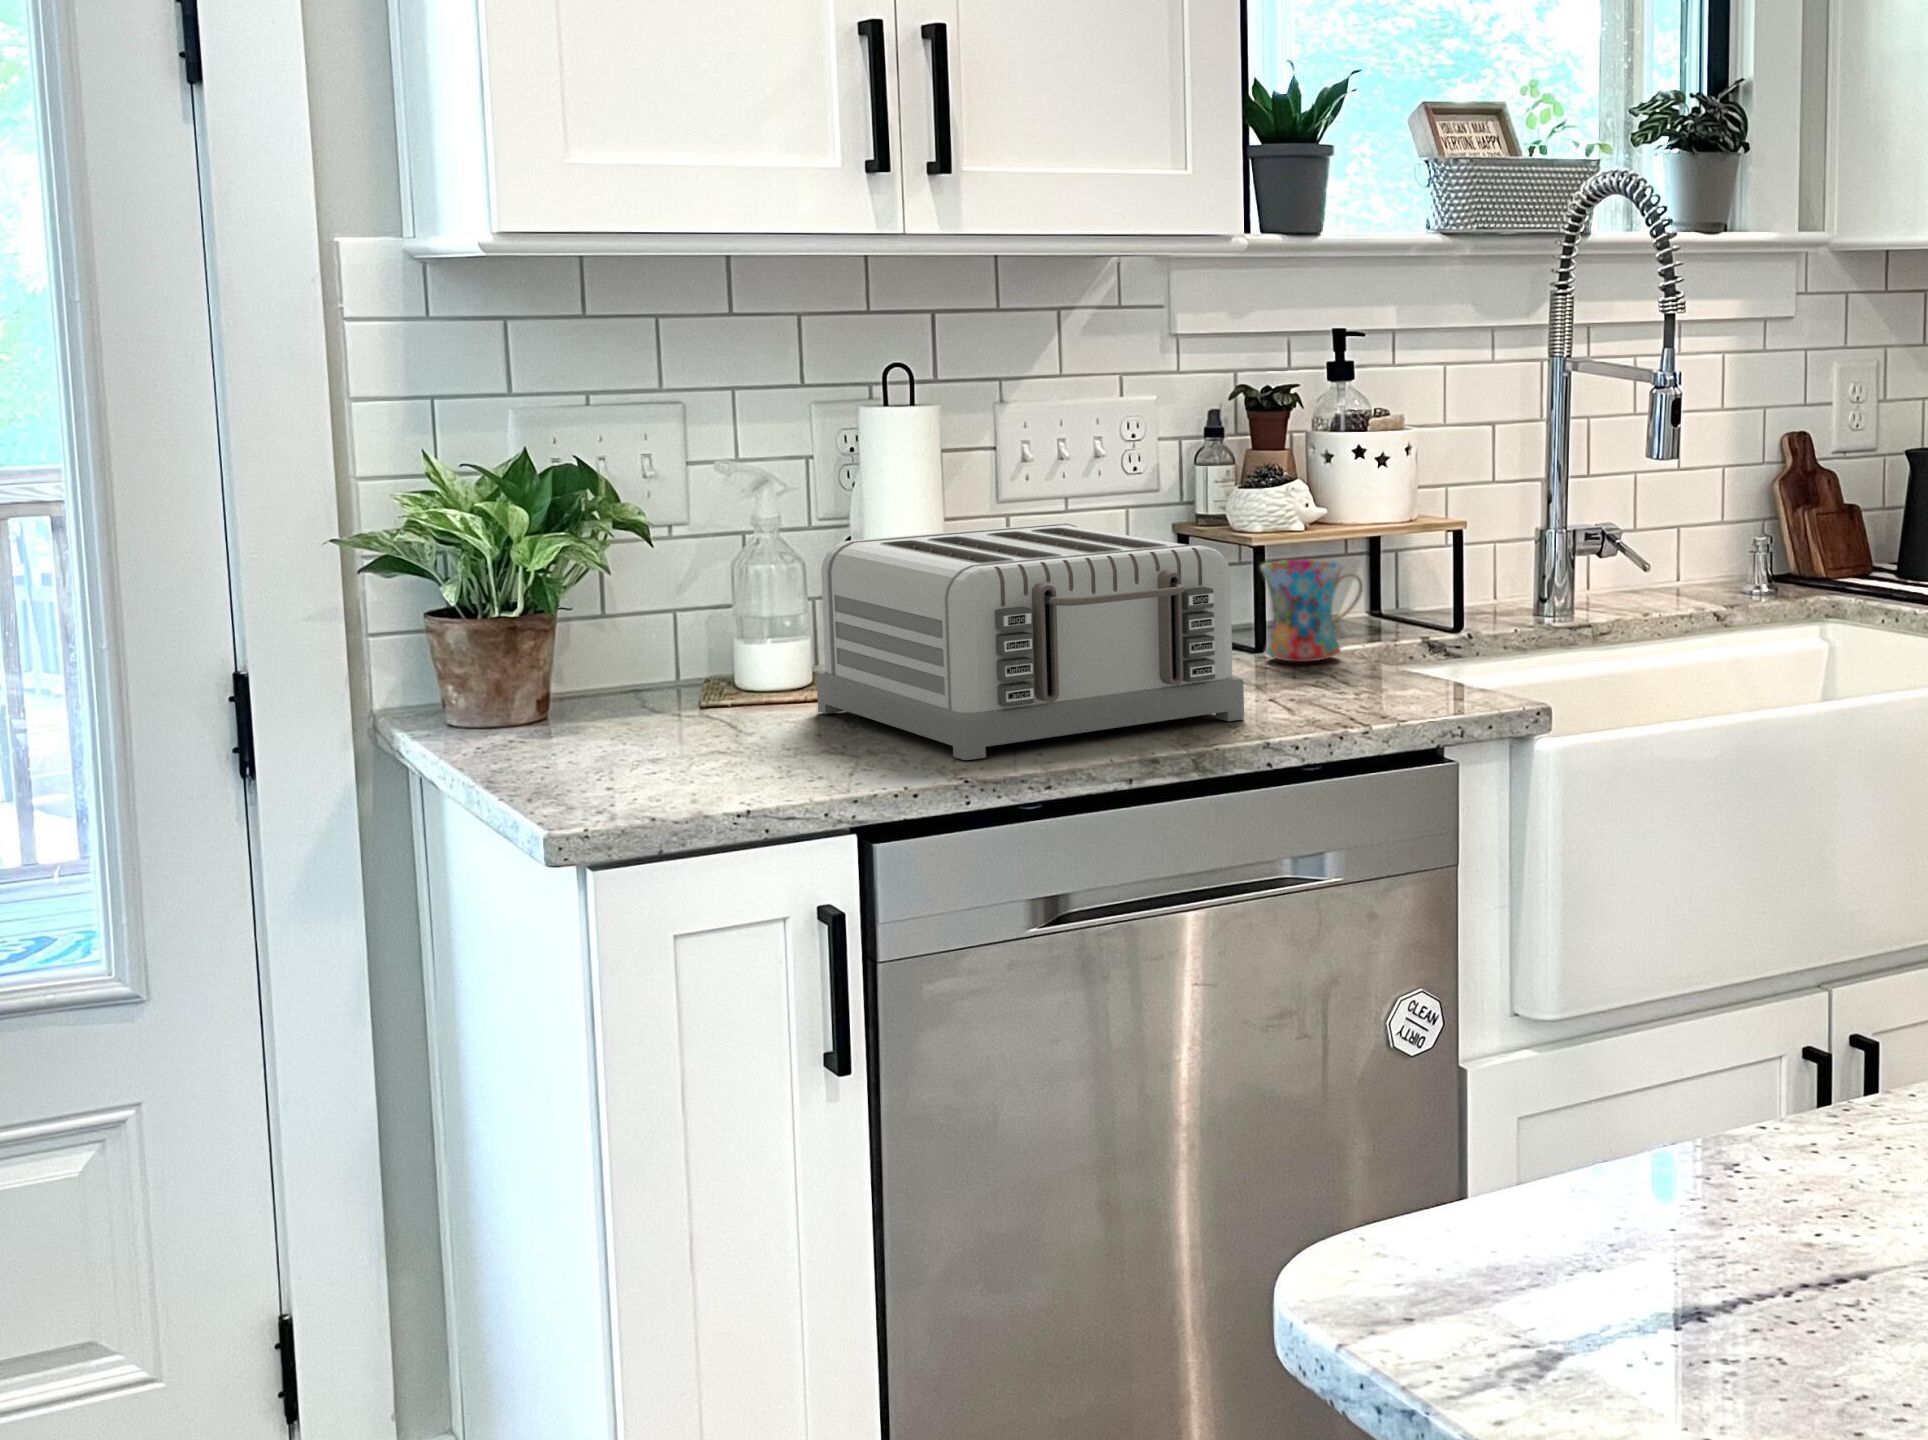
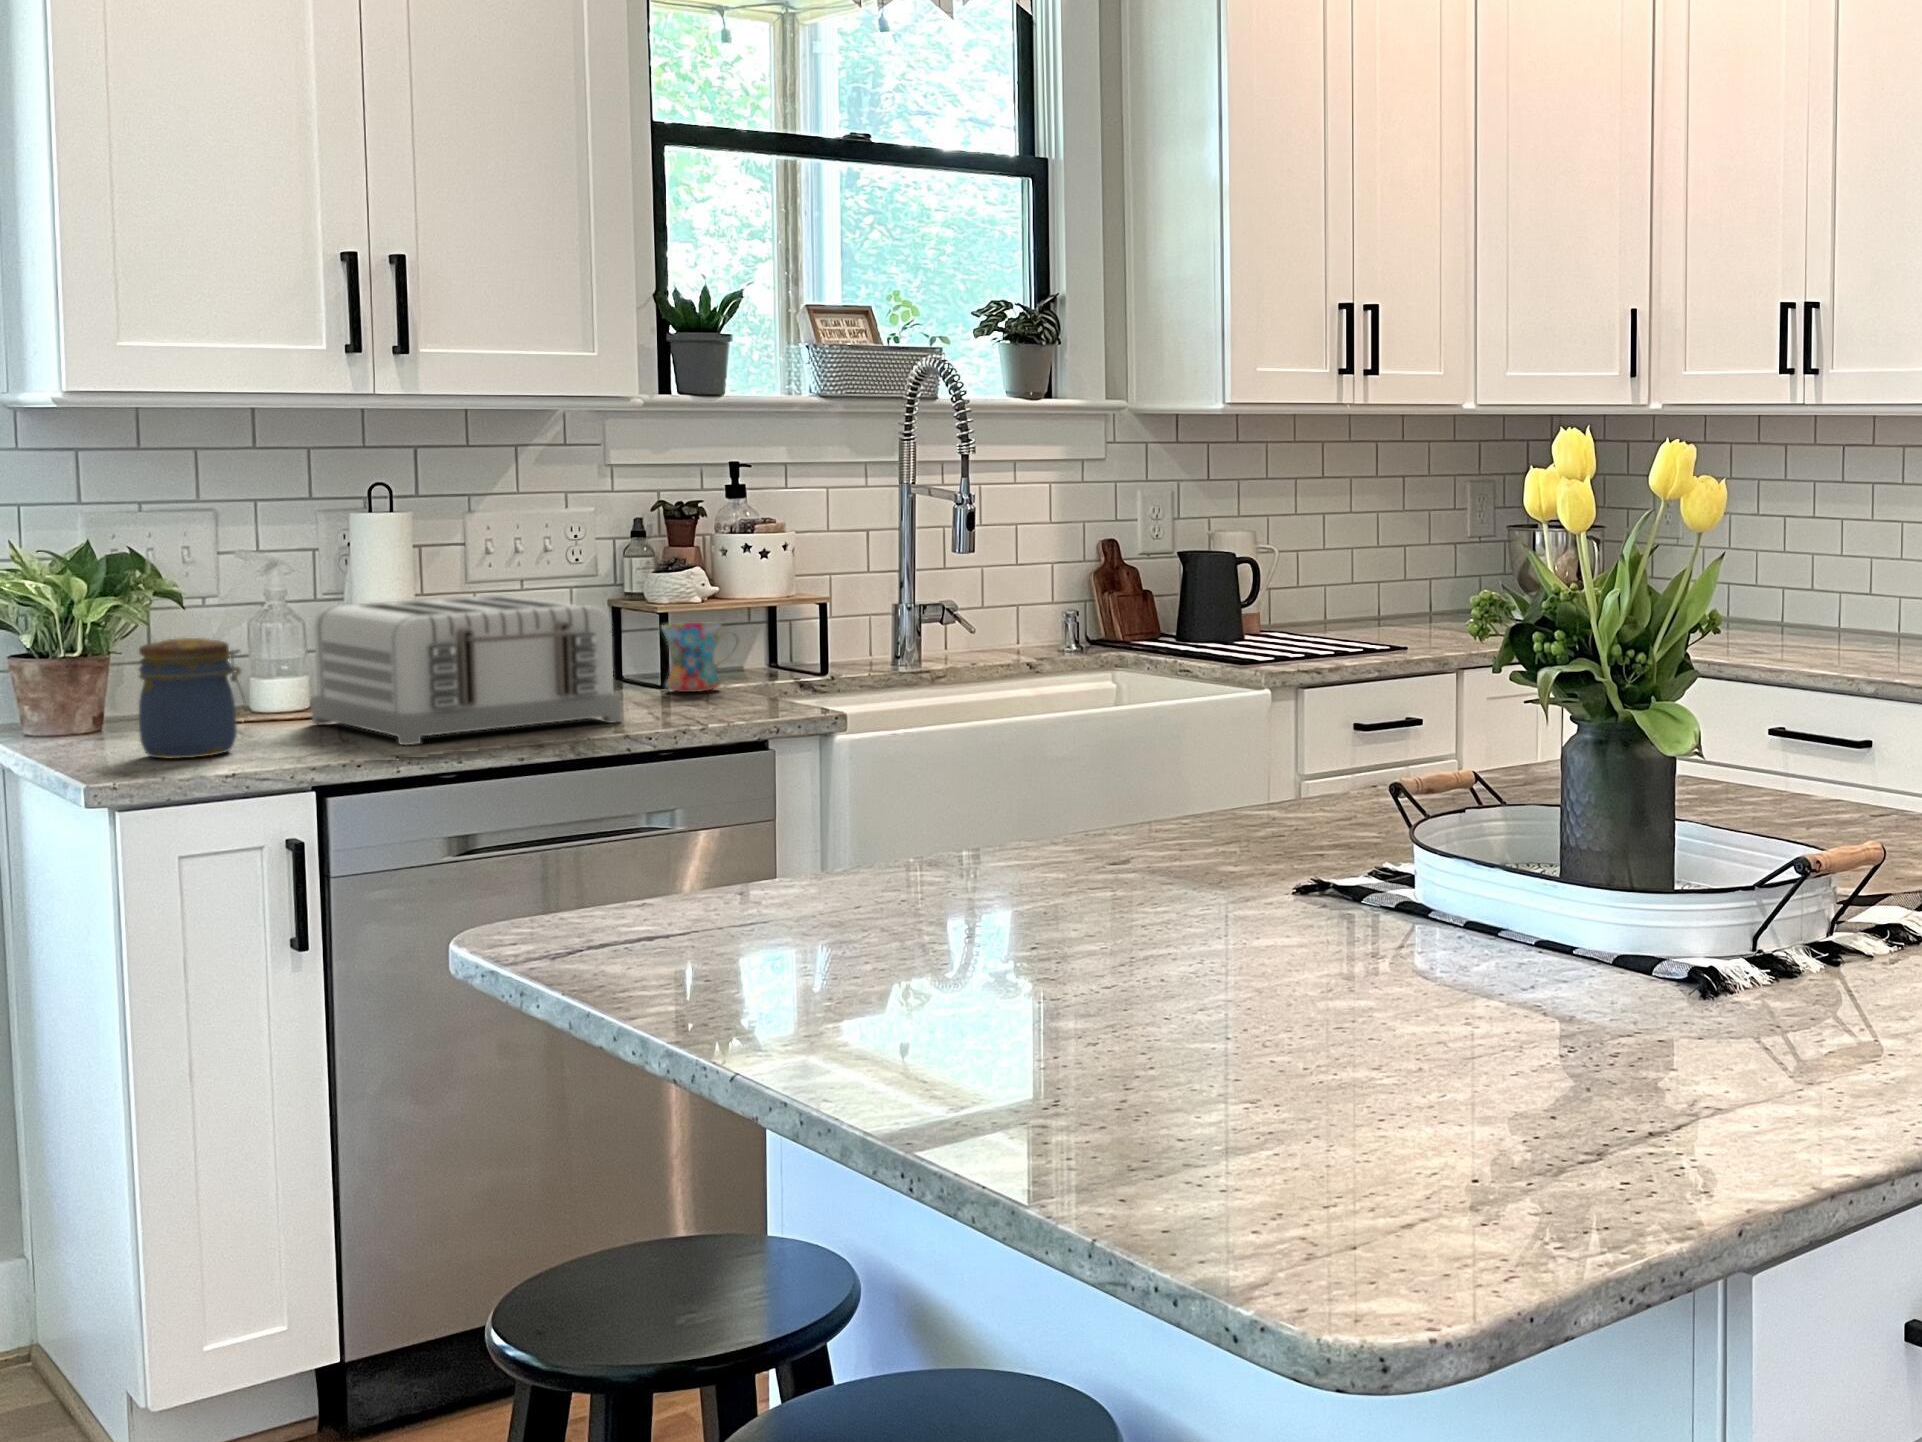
jar: none [608,599,748,778] -> present [139,638,245,759]

